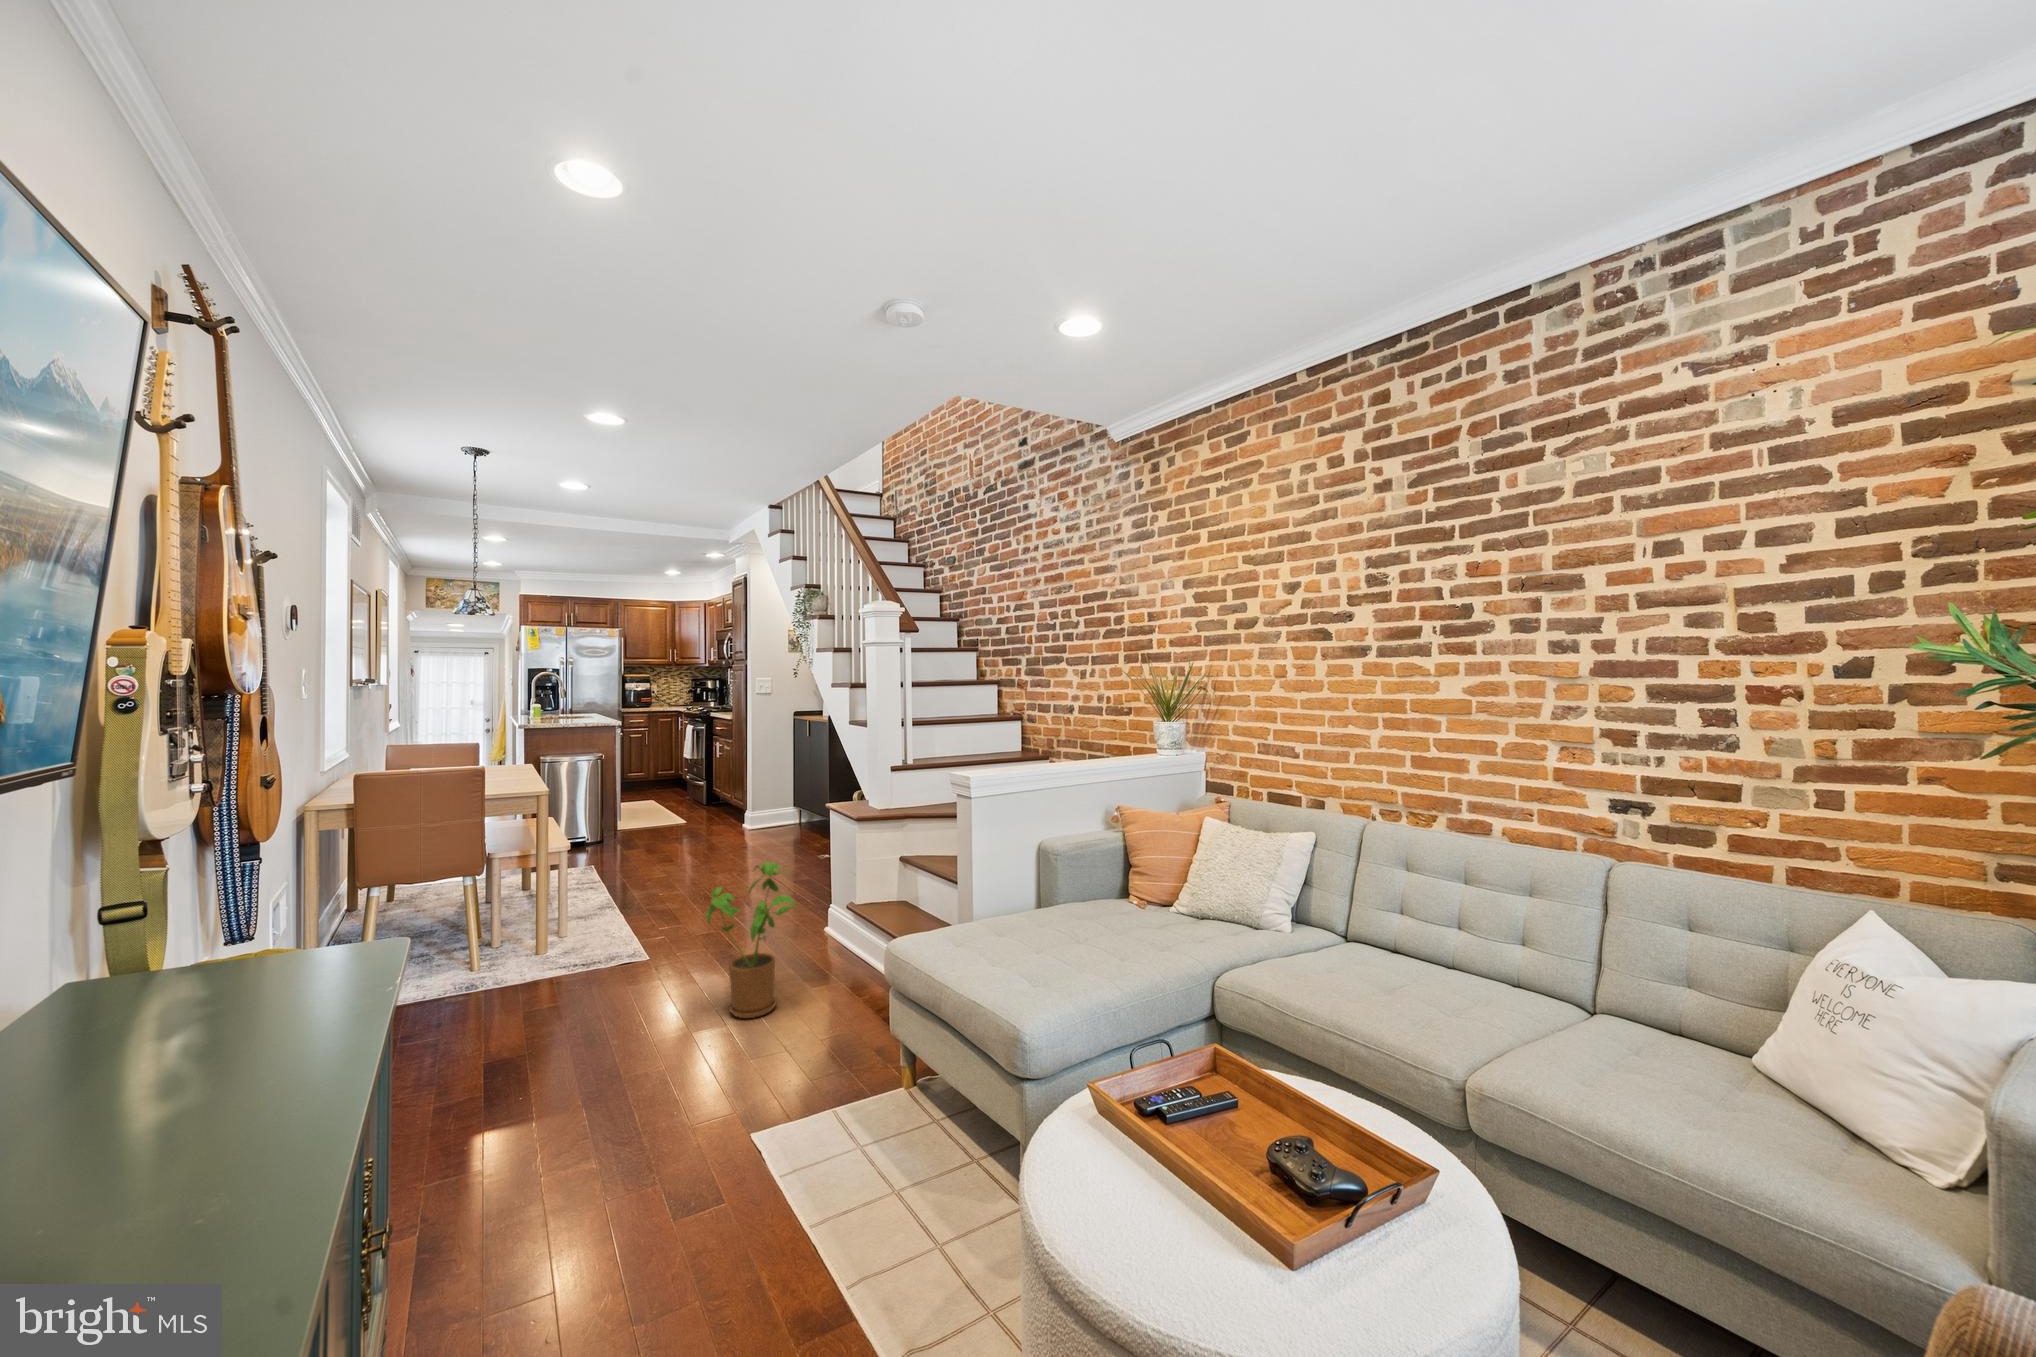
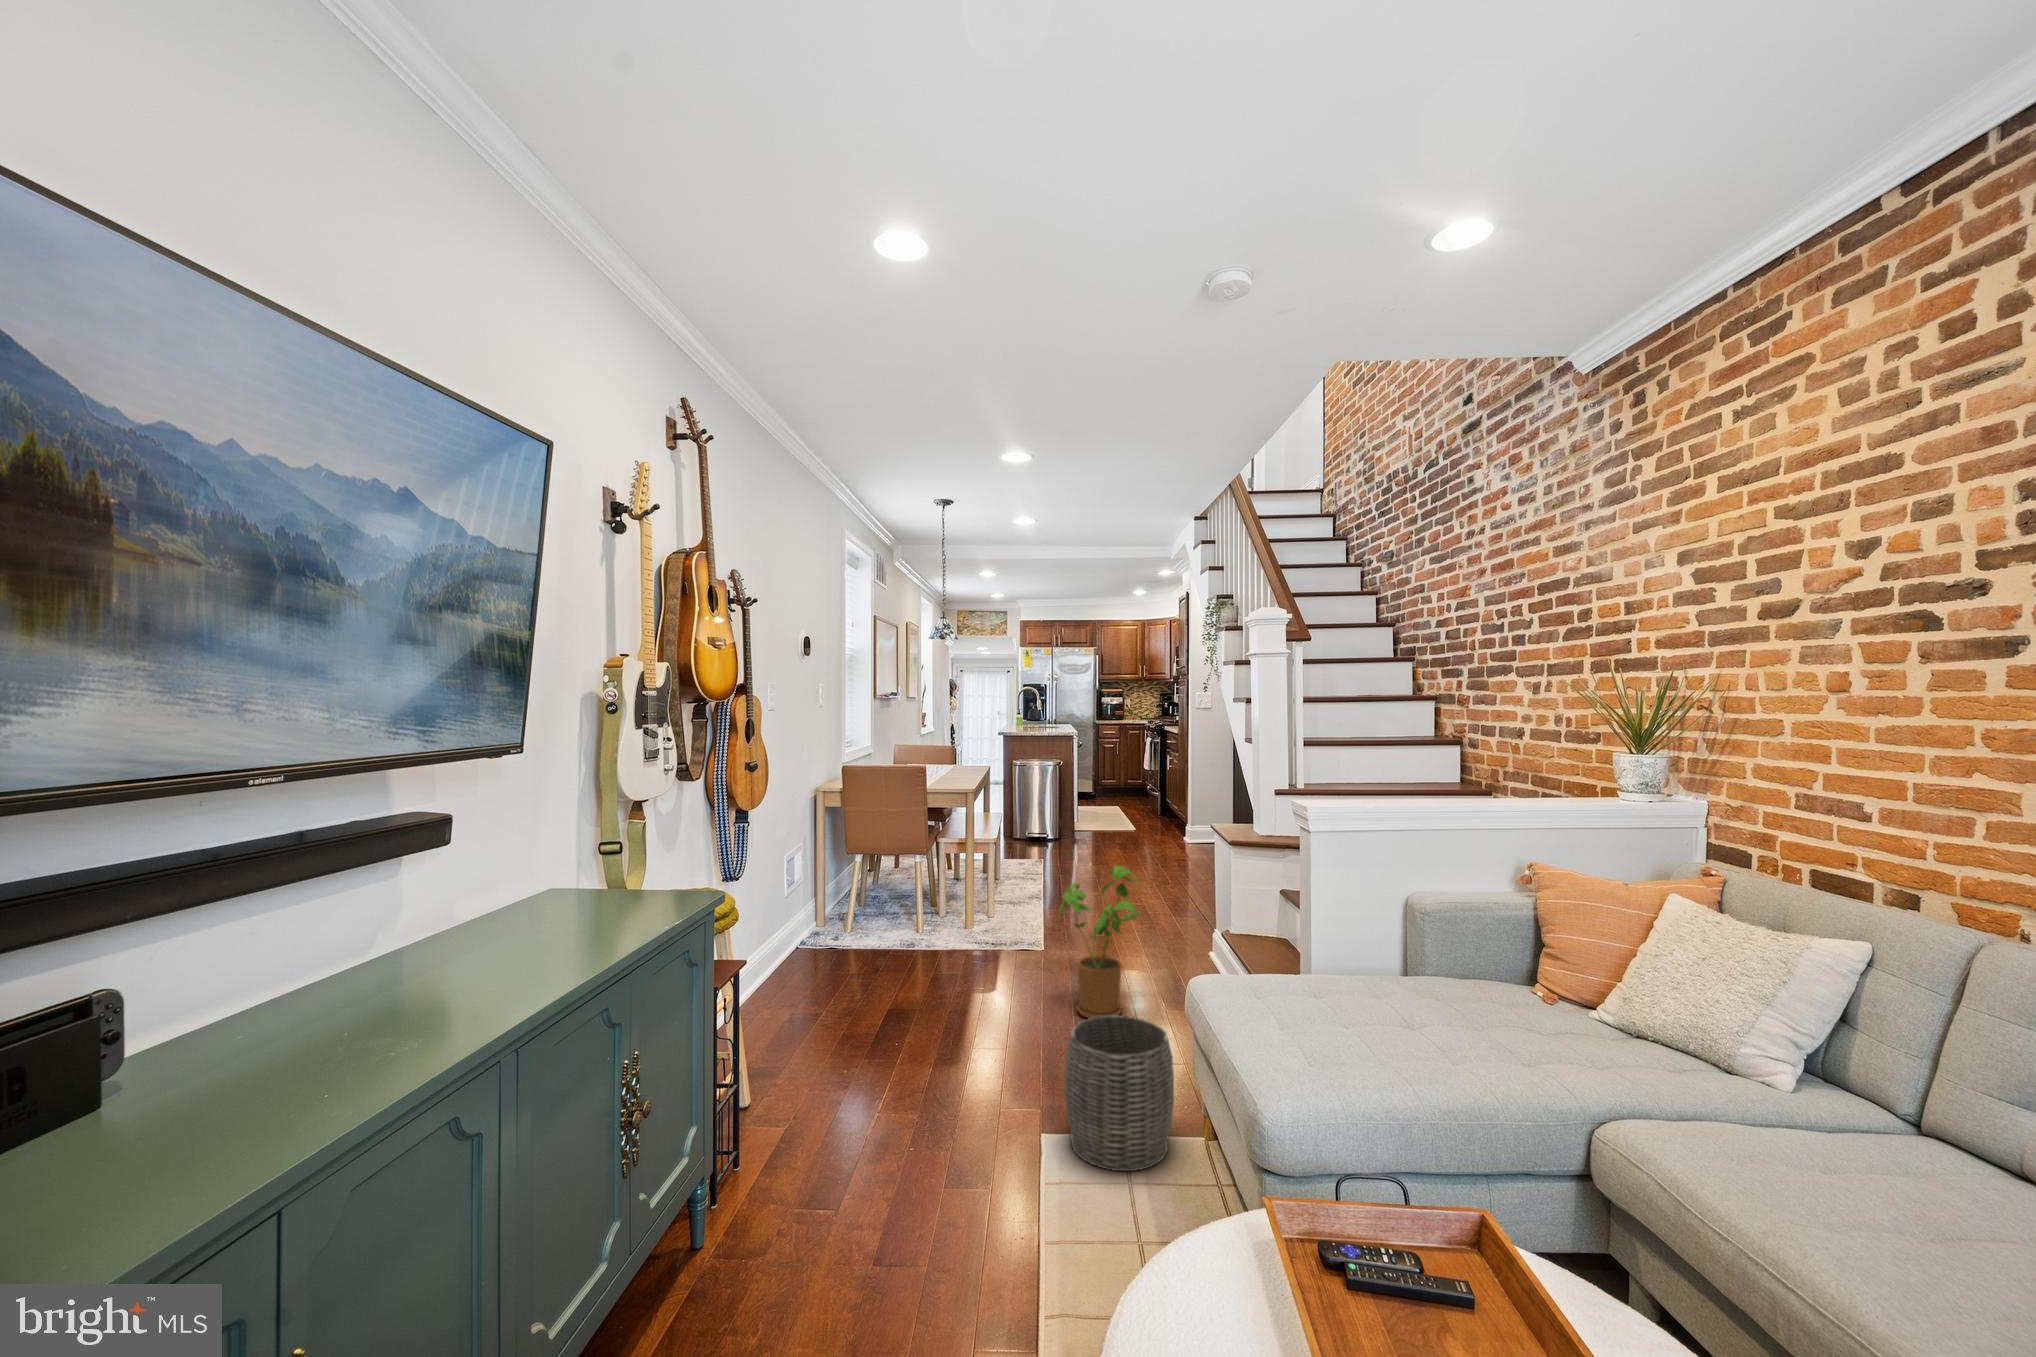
woven basket: none [783,1002,888,1152] -> present [1065,1015,1174,1171]

